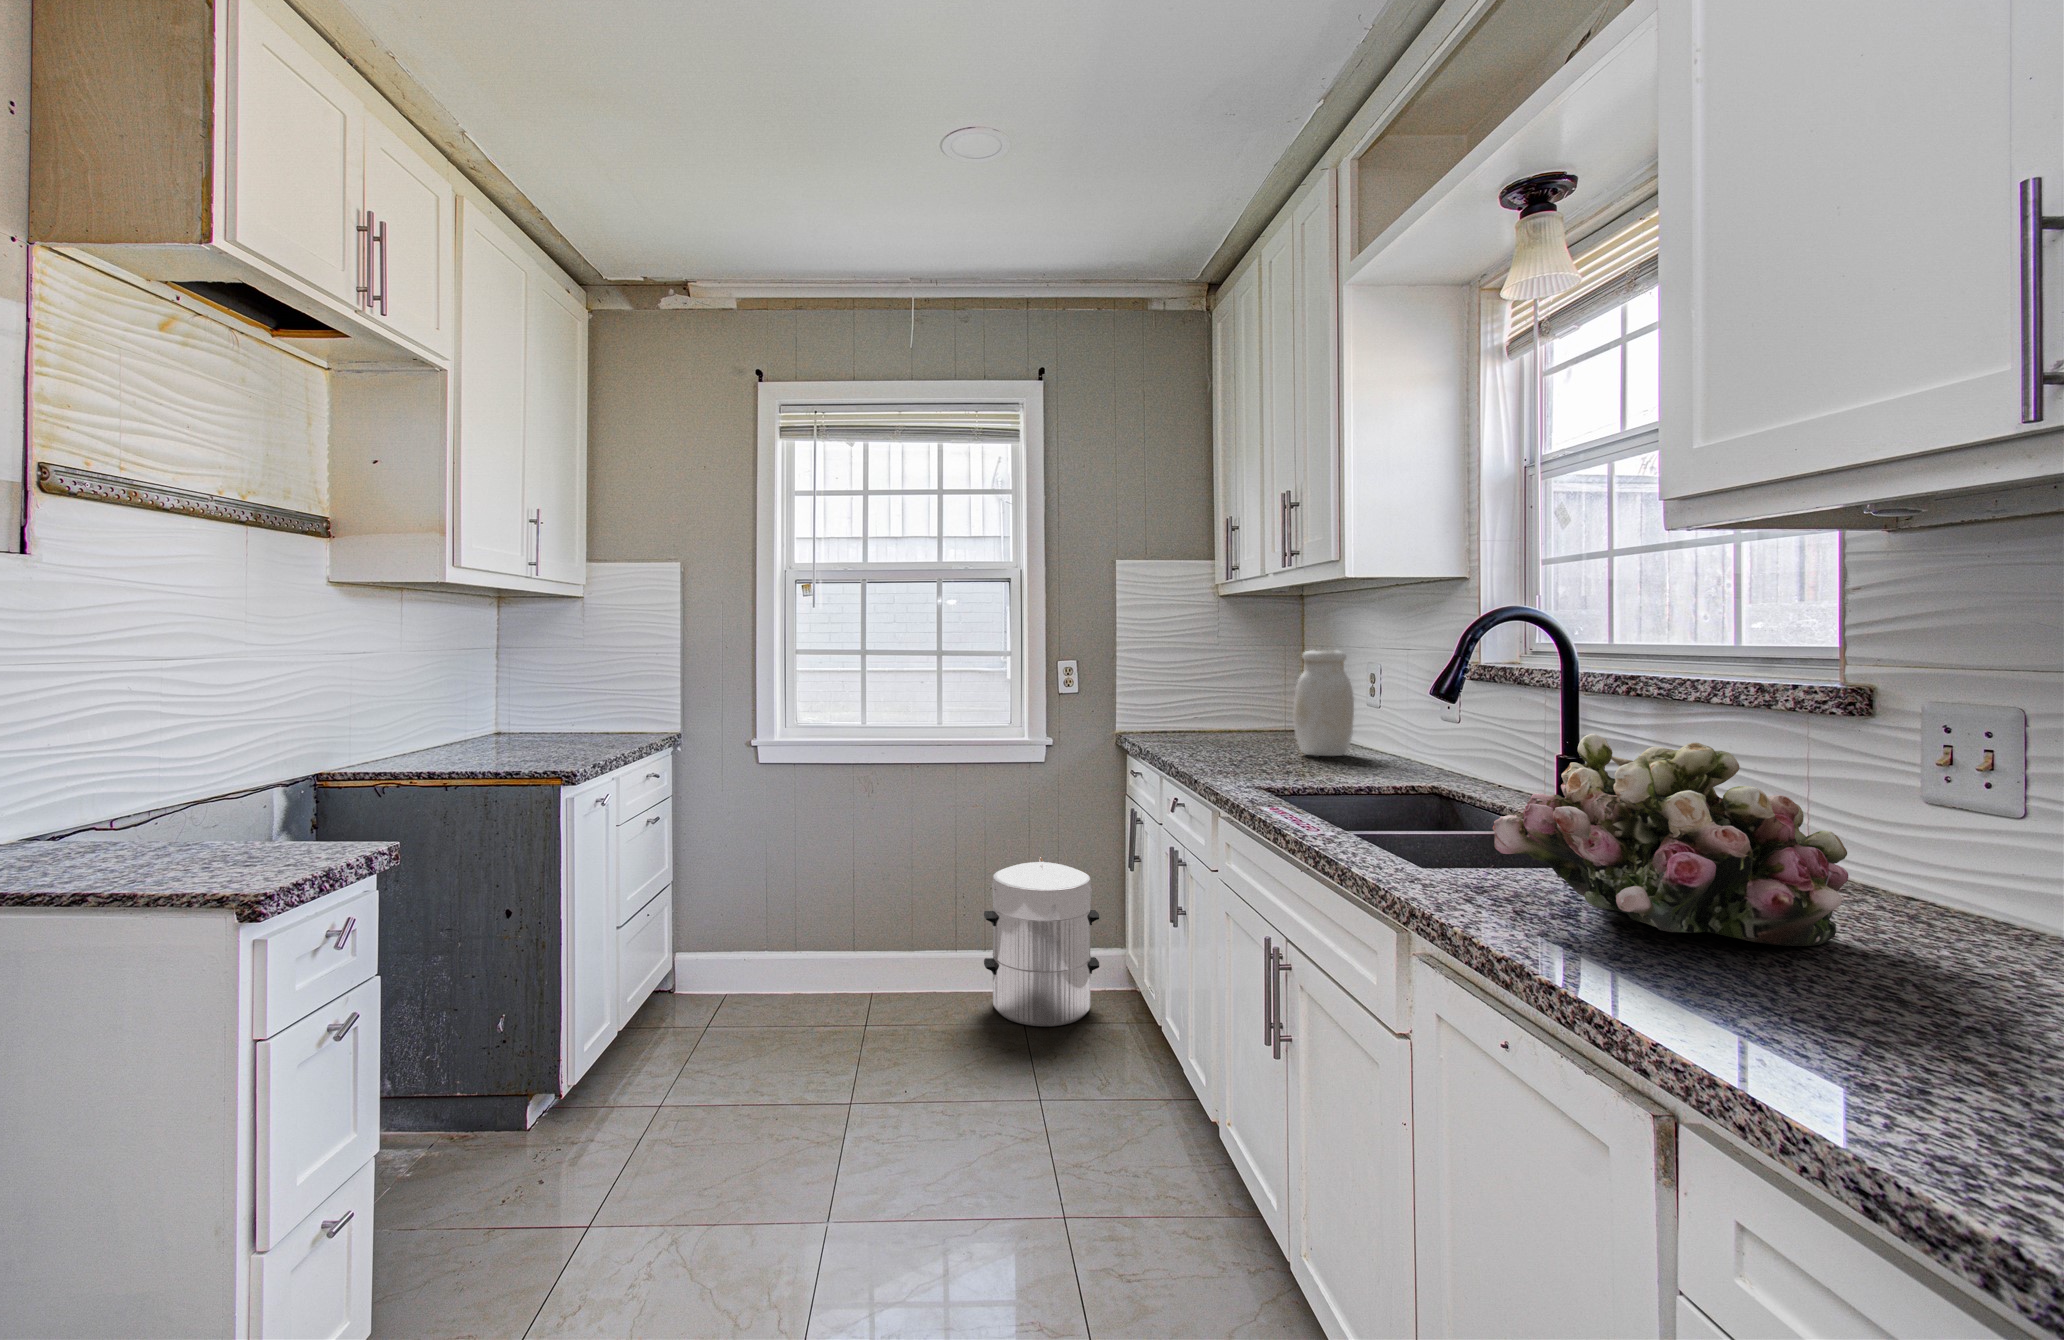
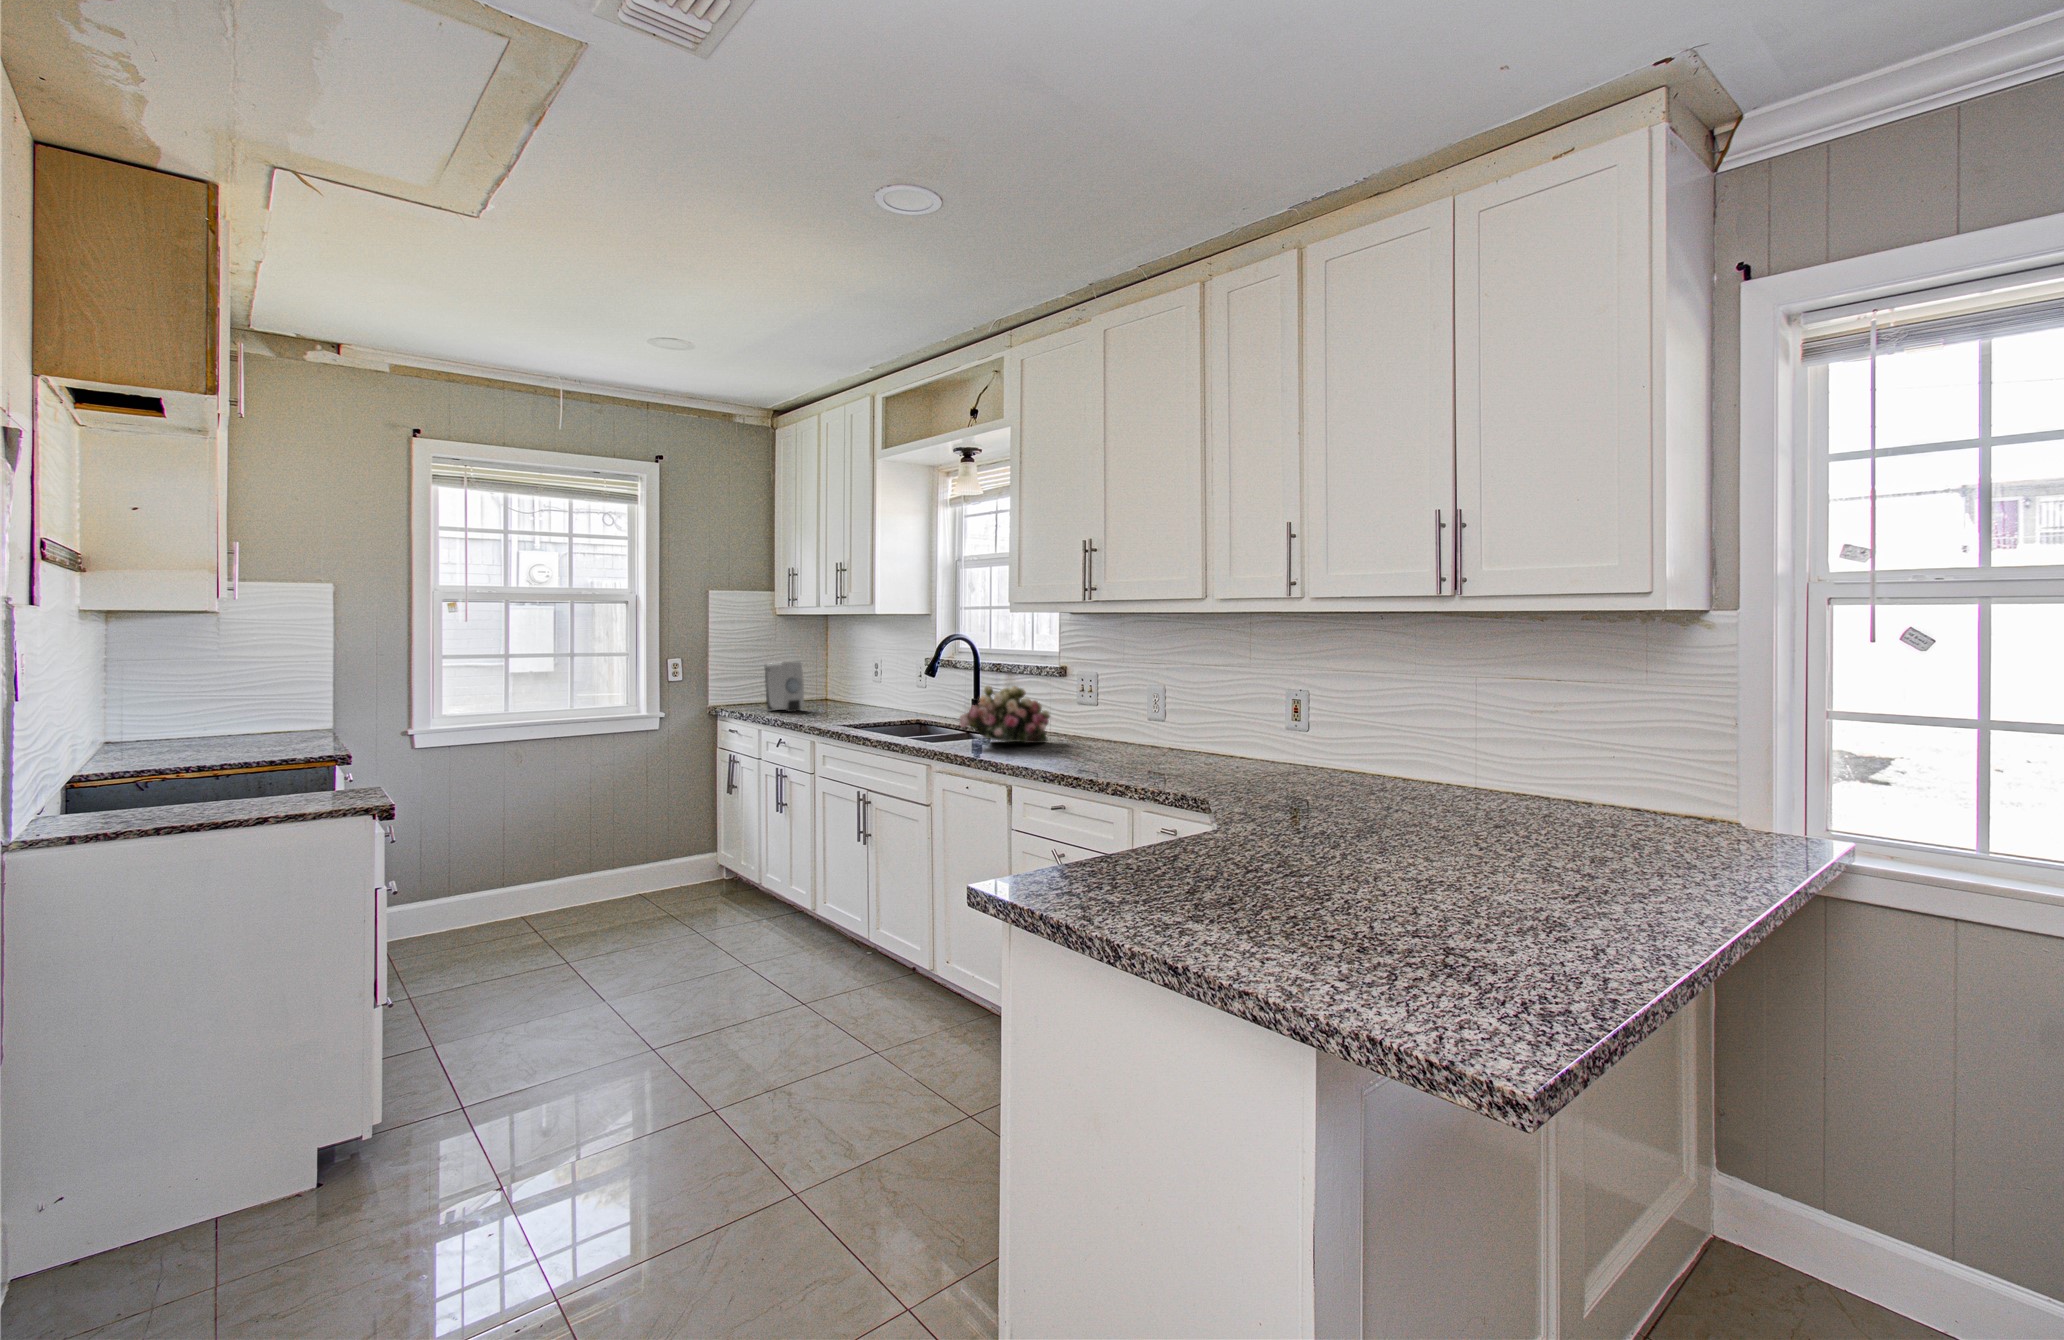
jar: present [1294,650,1354,756] -> none [840,651,872,710]
soap dispenser: none [1179,667,1237,750] -> present [765,662,804,712]
waste bin: present [984,857,1099,1026] -> none [624,794,709,905]

